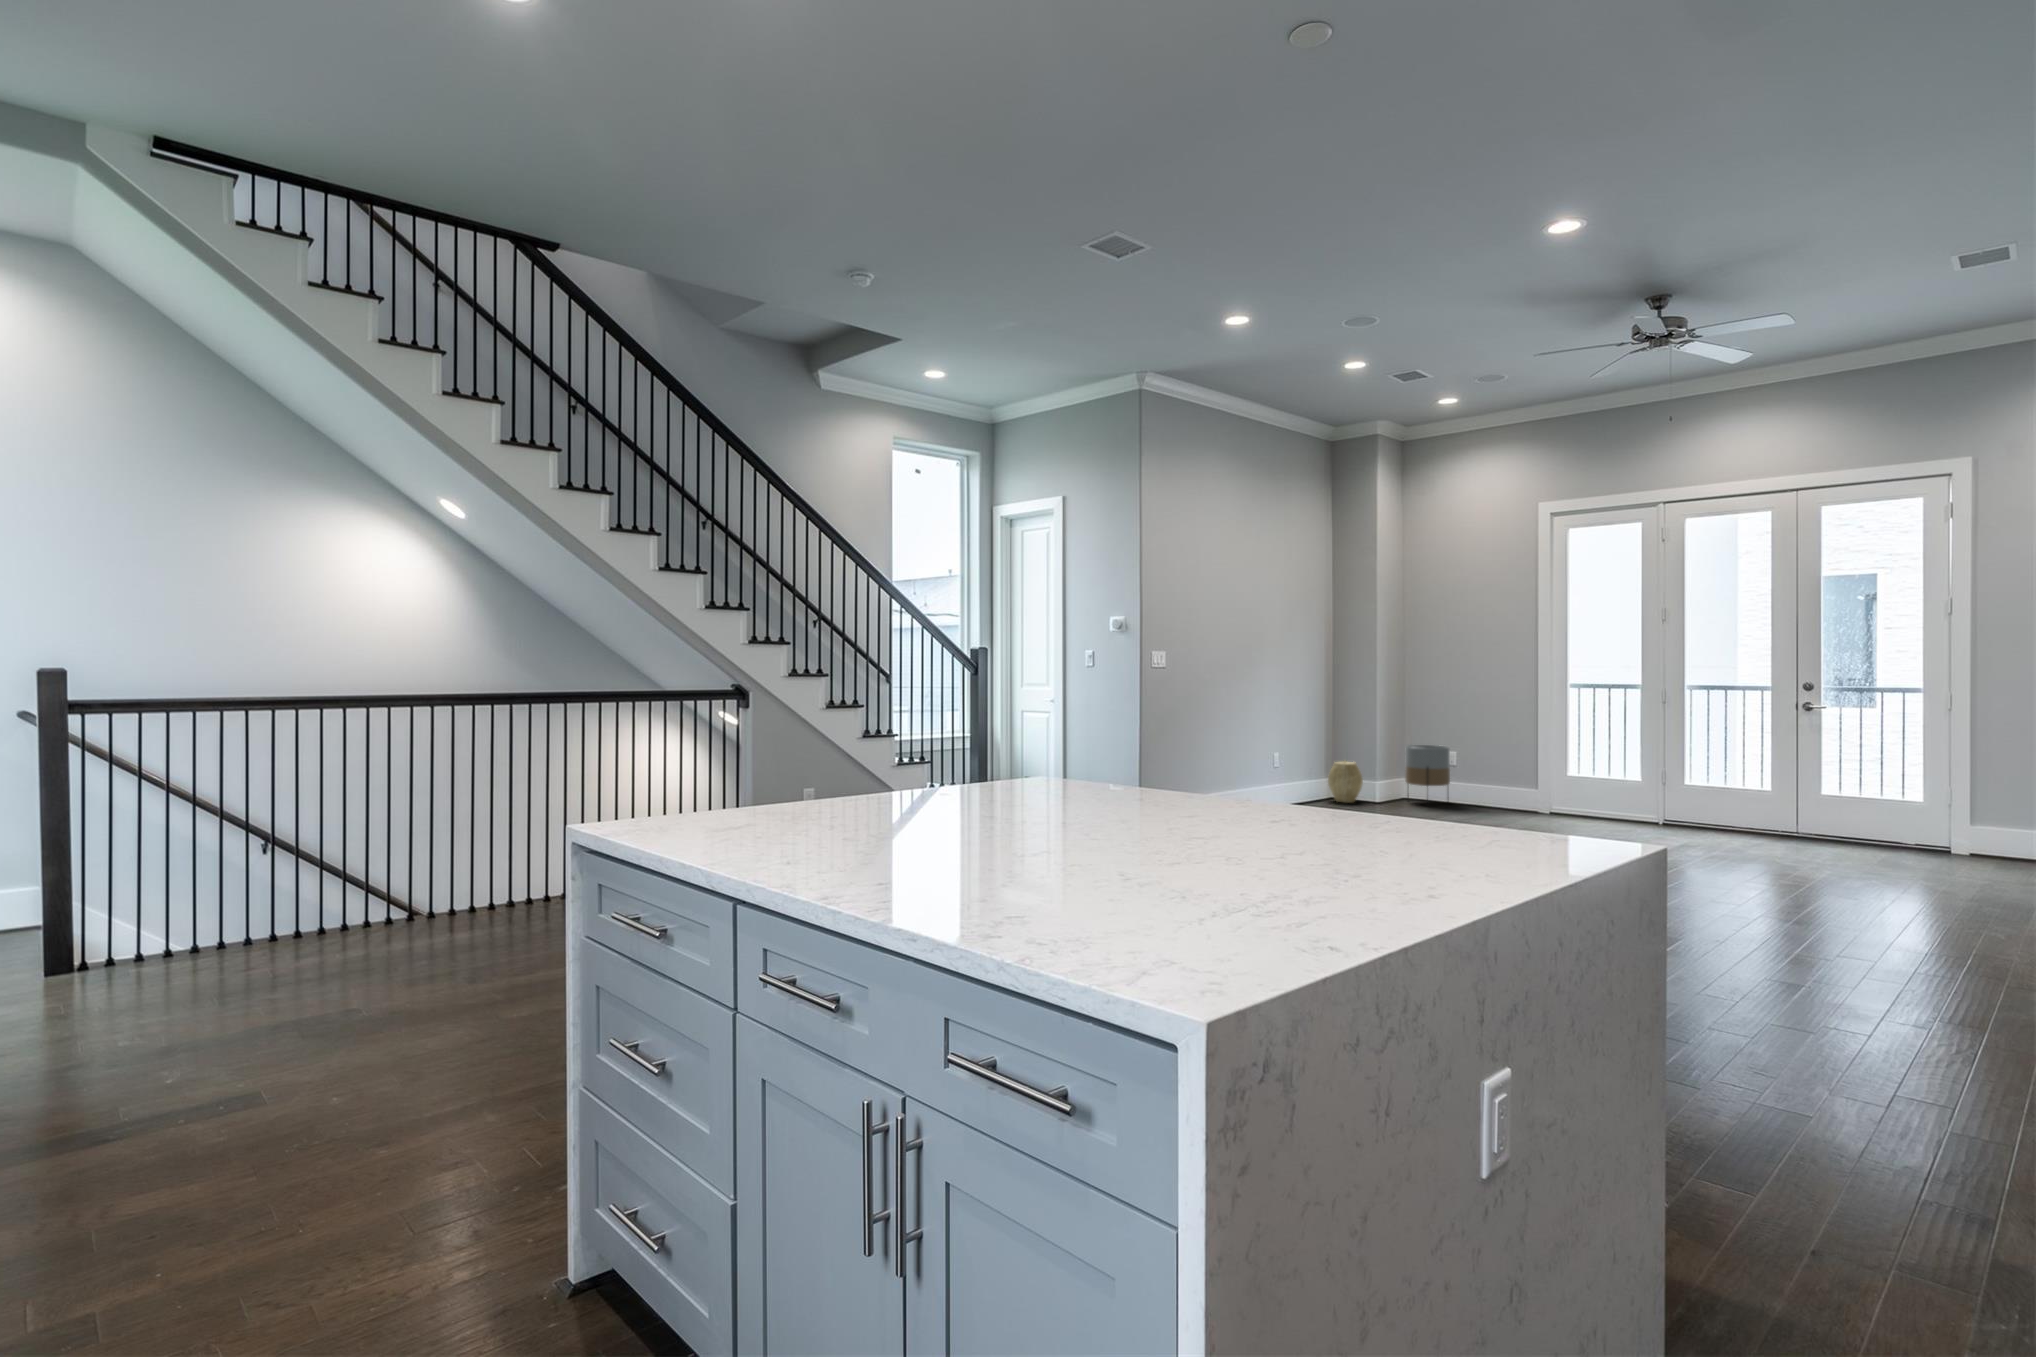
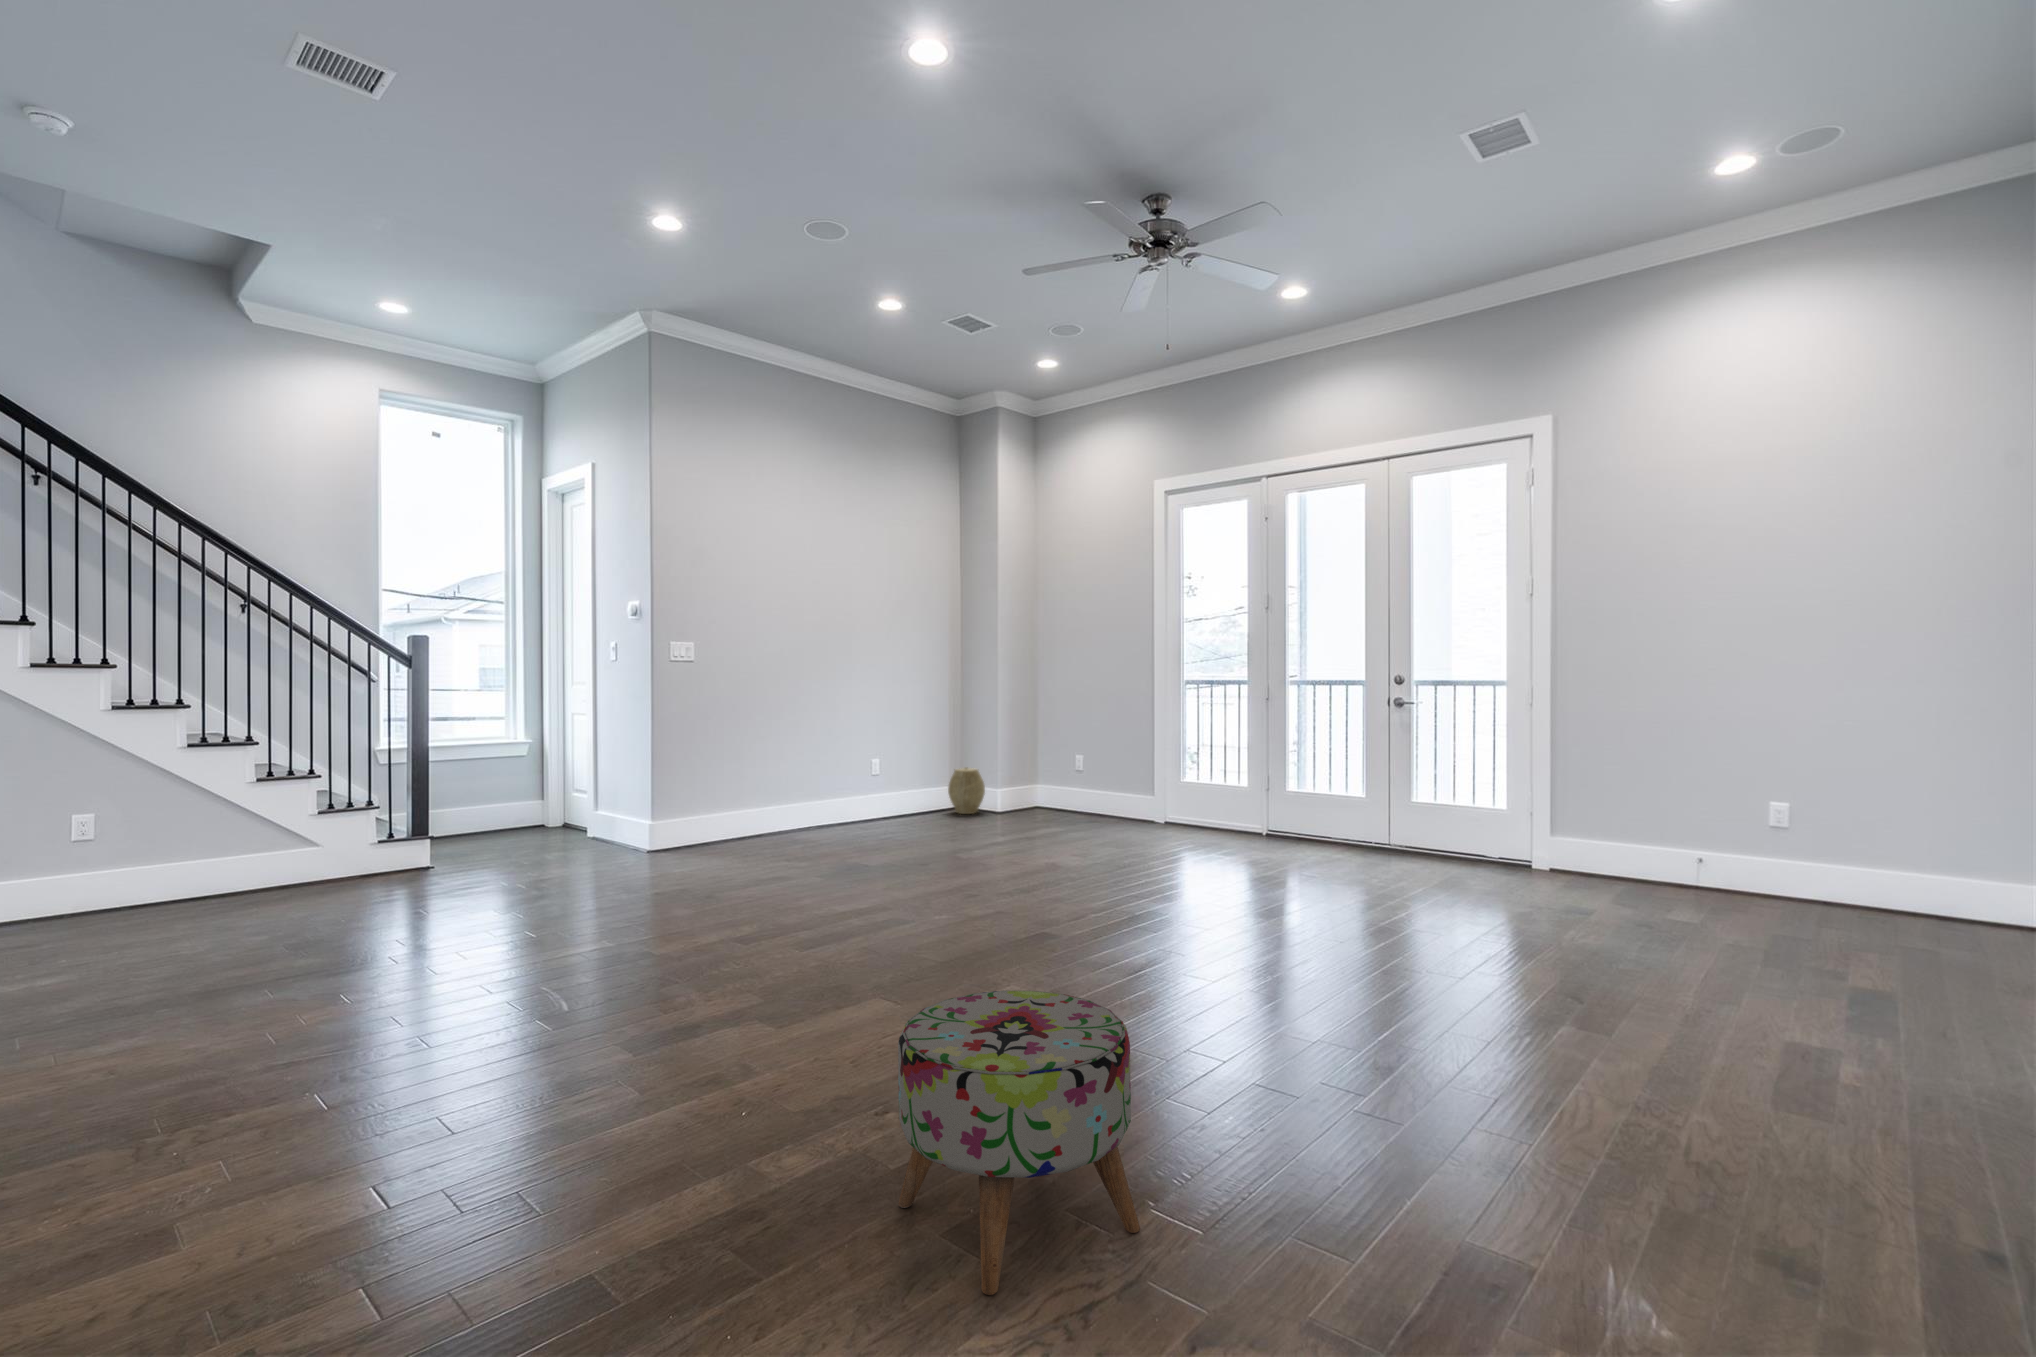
planter: present [1405,745,1450,797] -> none [1029,749,1076,817]
ottoman: none [1753,893,1935,1050] -> present [898,990,1140,1295]

